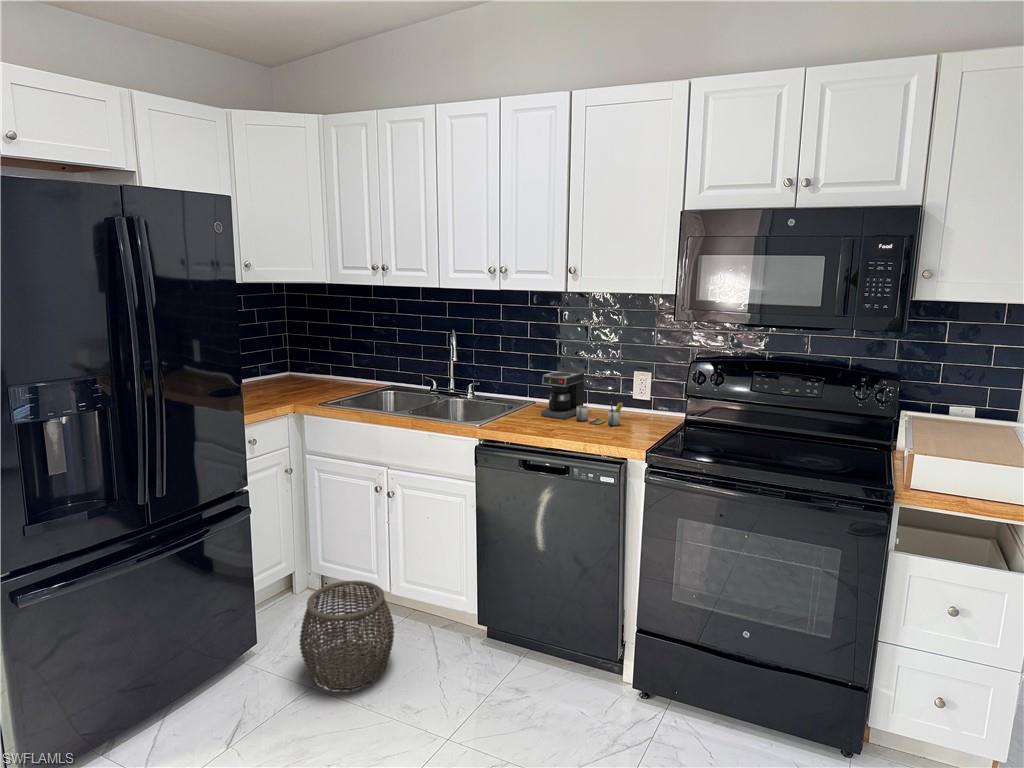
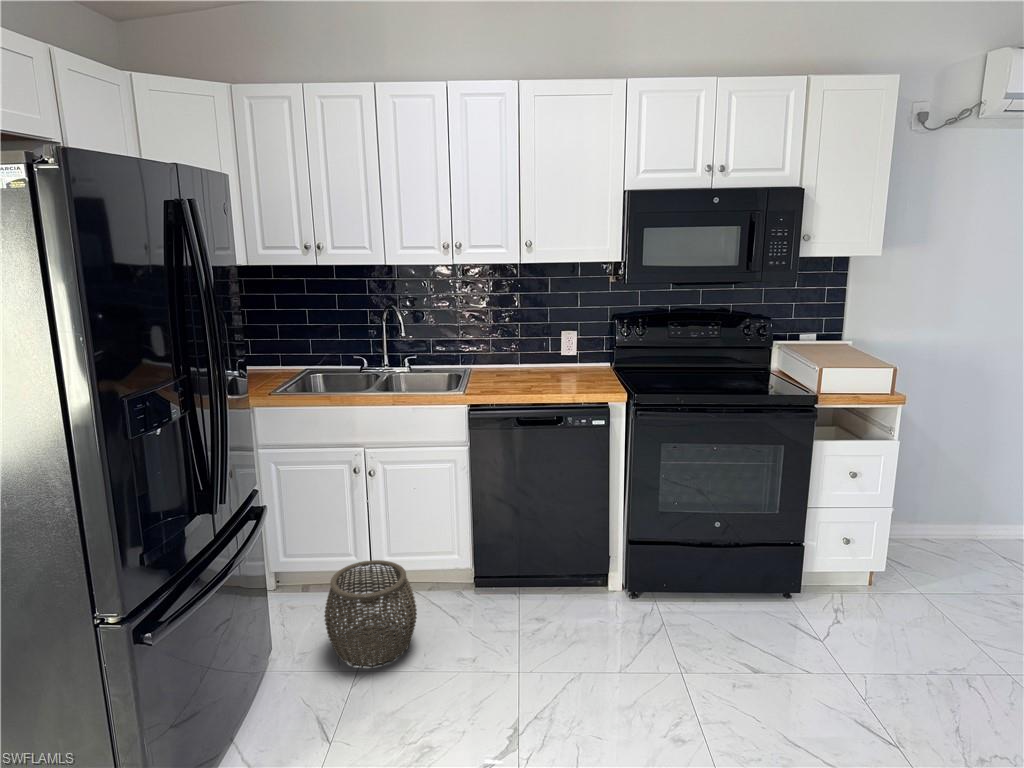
coffee maker: present [541,370,623,426] -> none [500,335,579,379]

